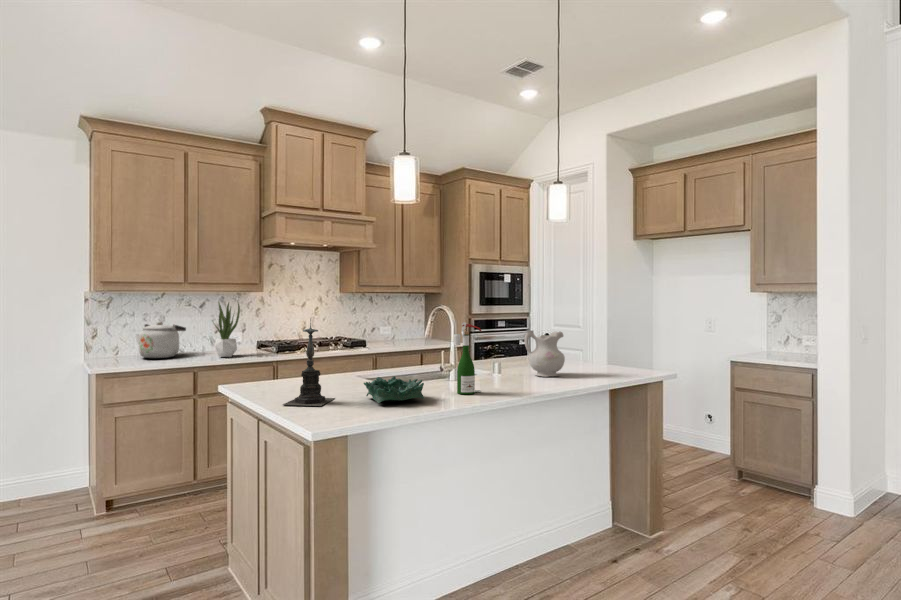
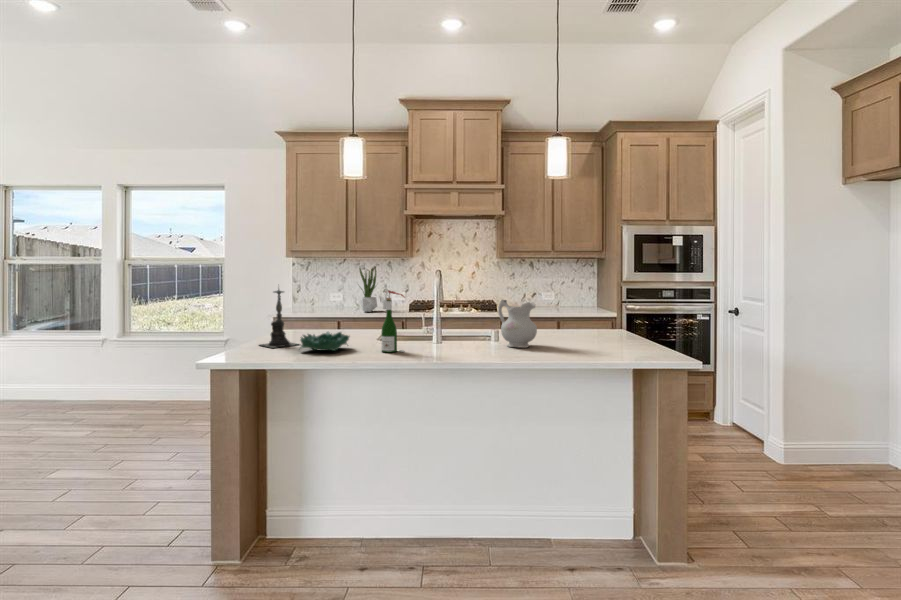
kettle: present [136,322,186,358] -> none [318,282,351,310]

